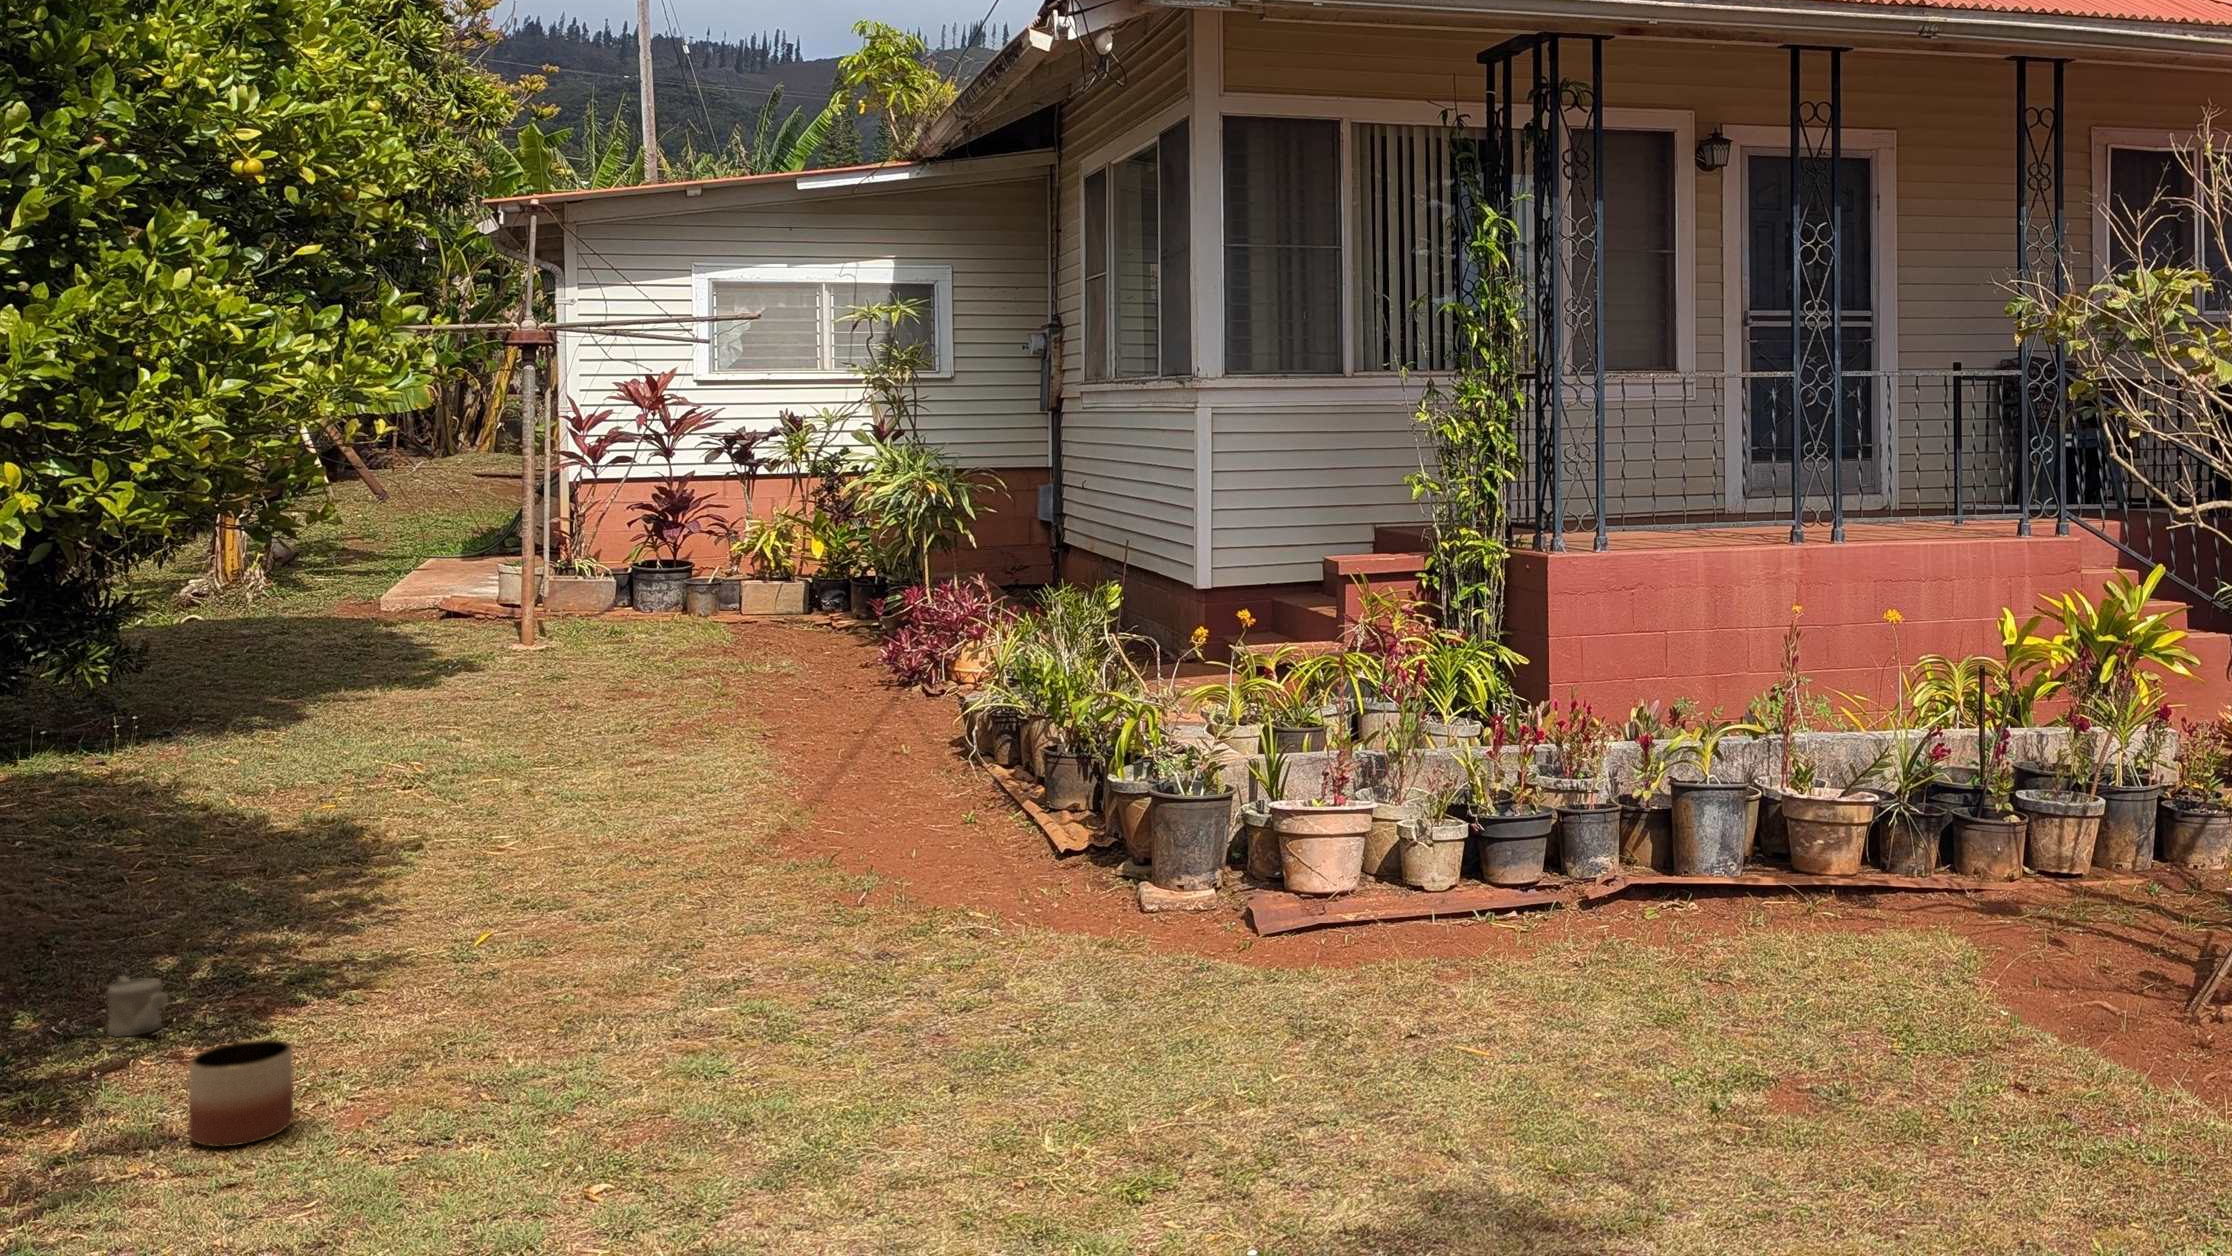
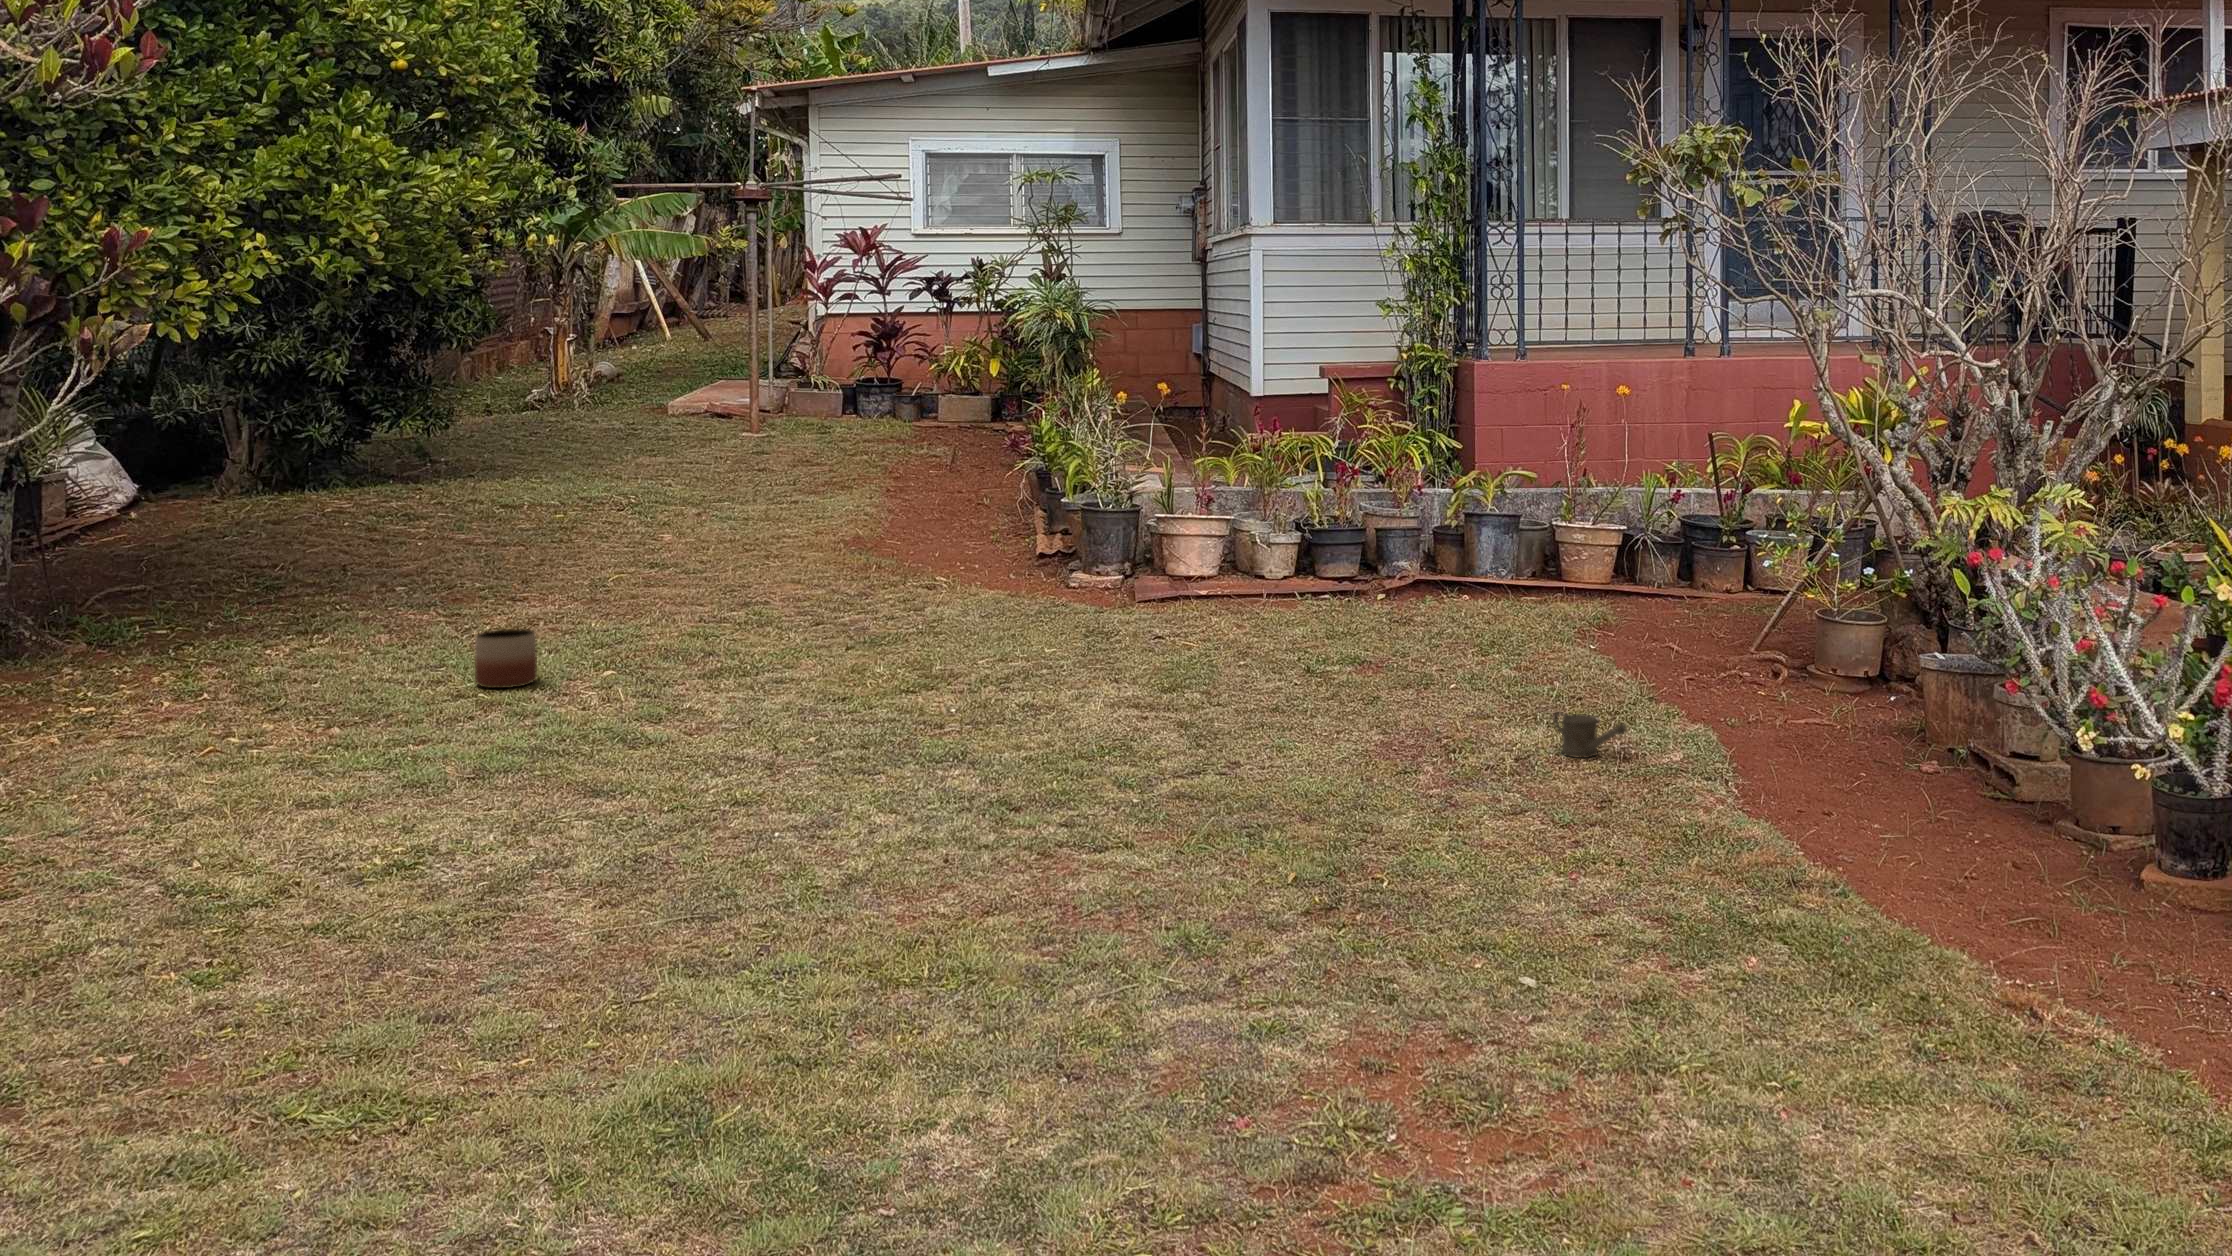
watering can: present [107,976,168,1037] -> present [1553,712,1626,758]

